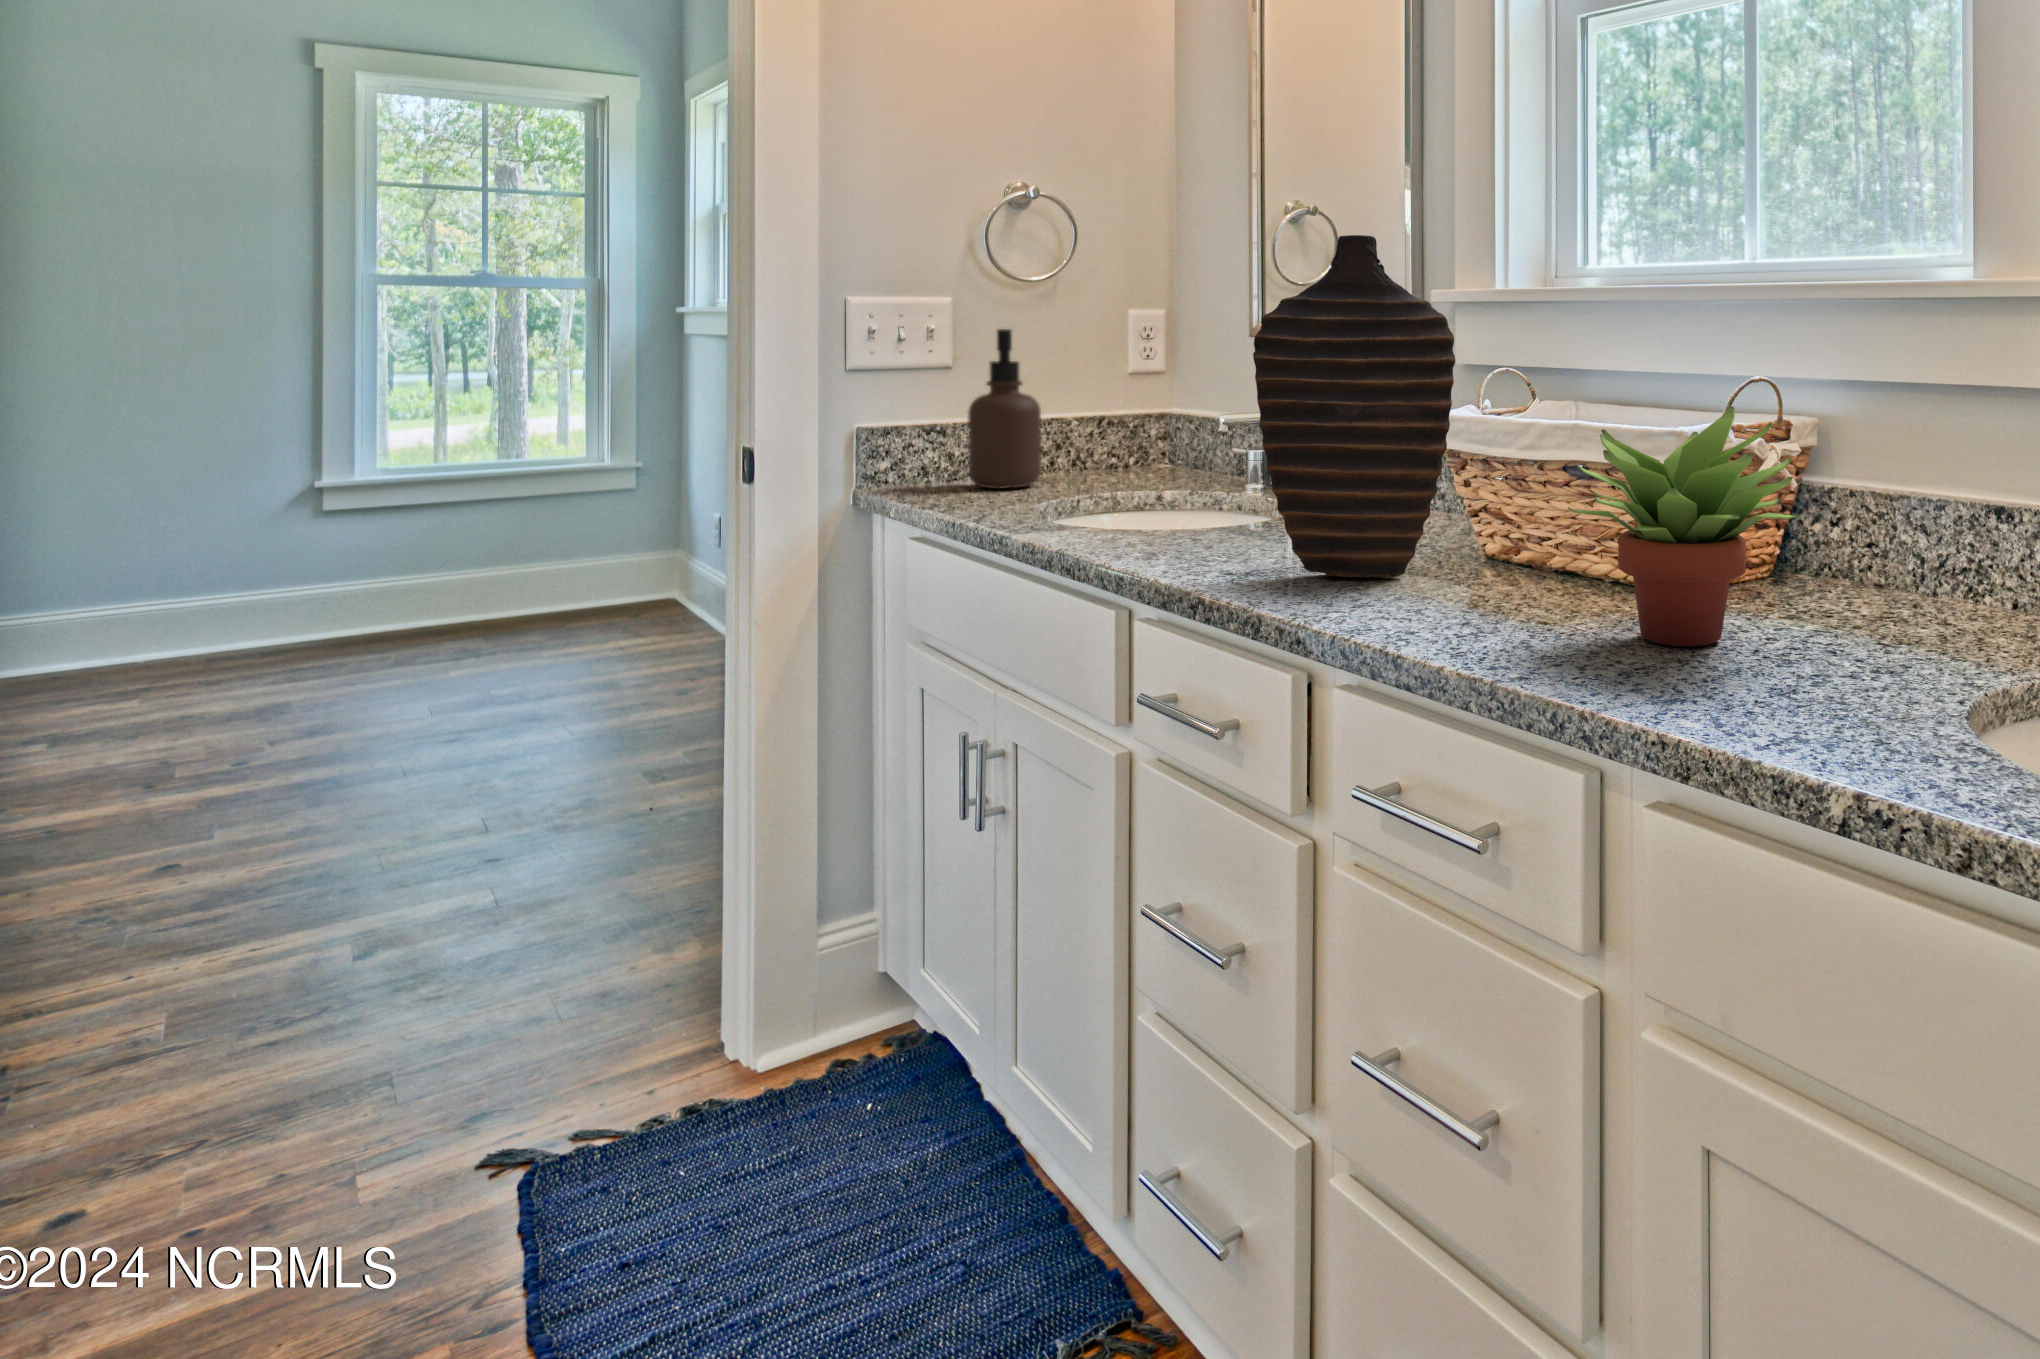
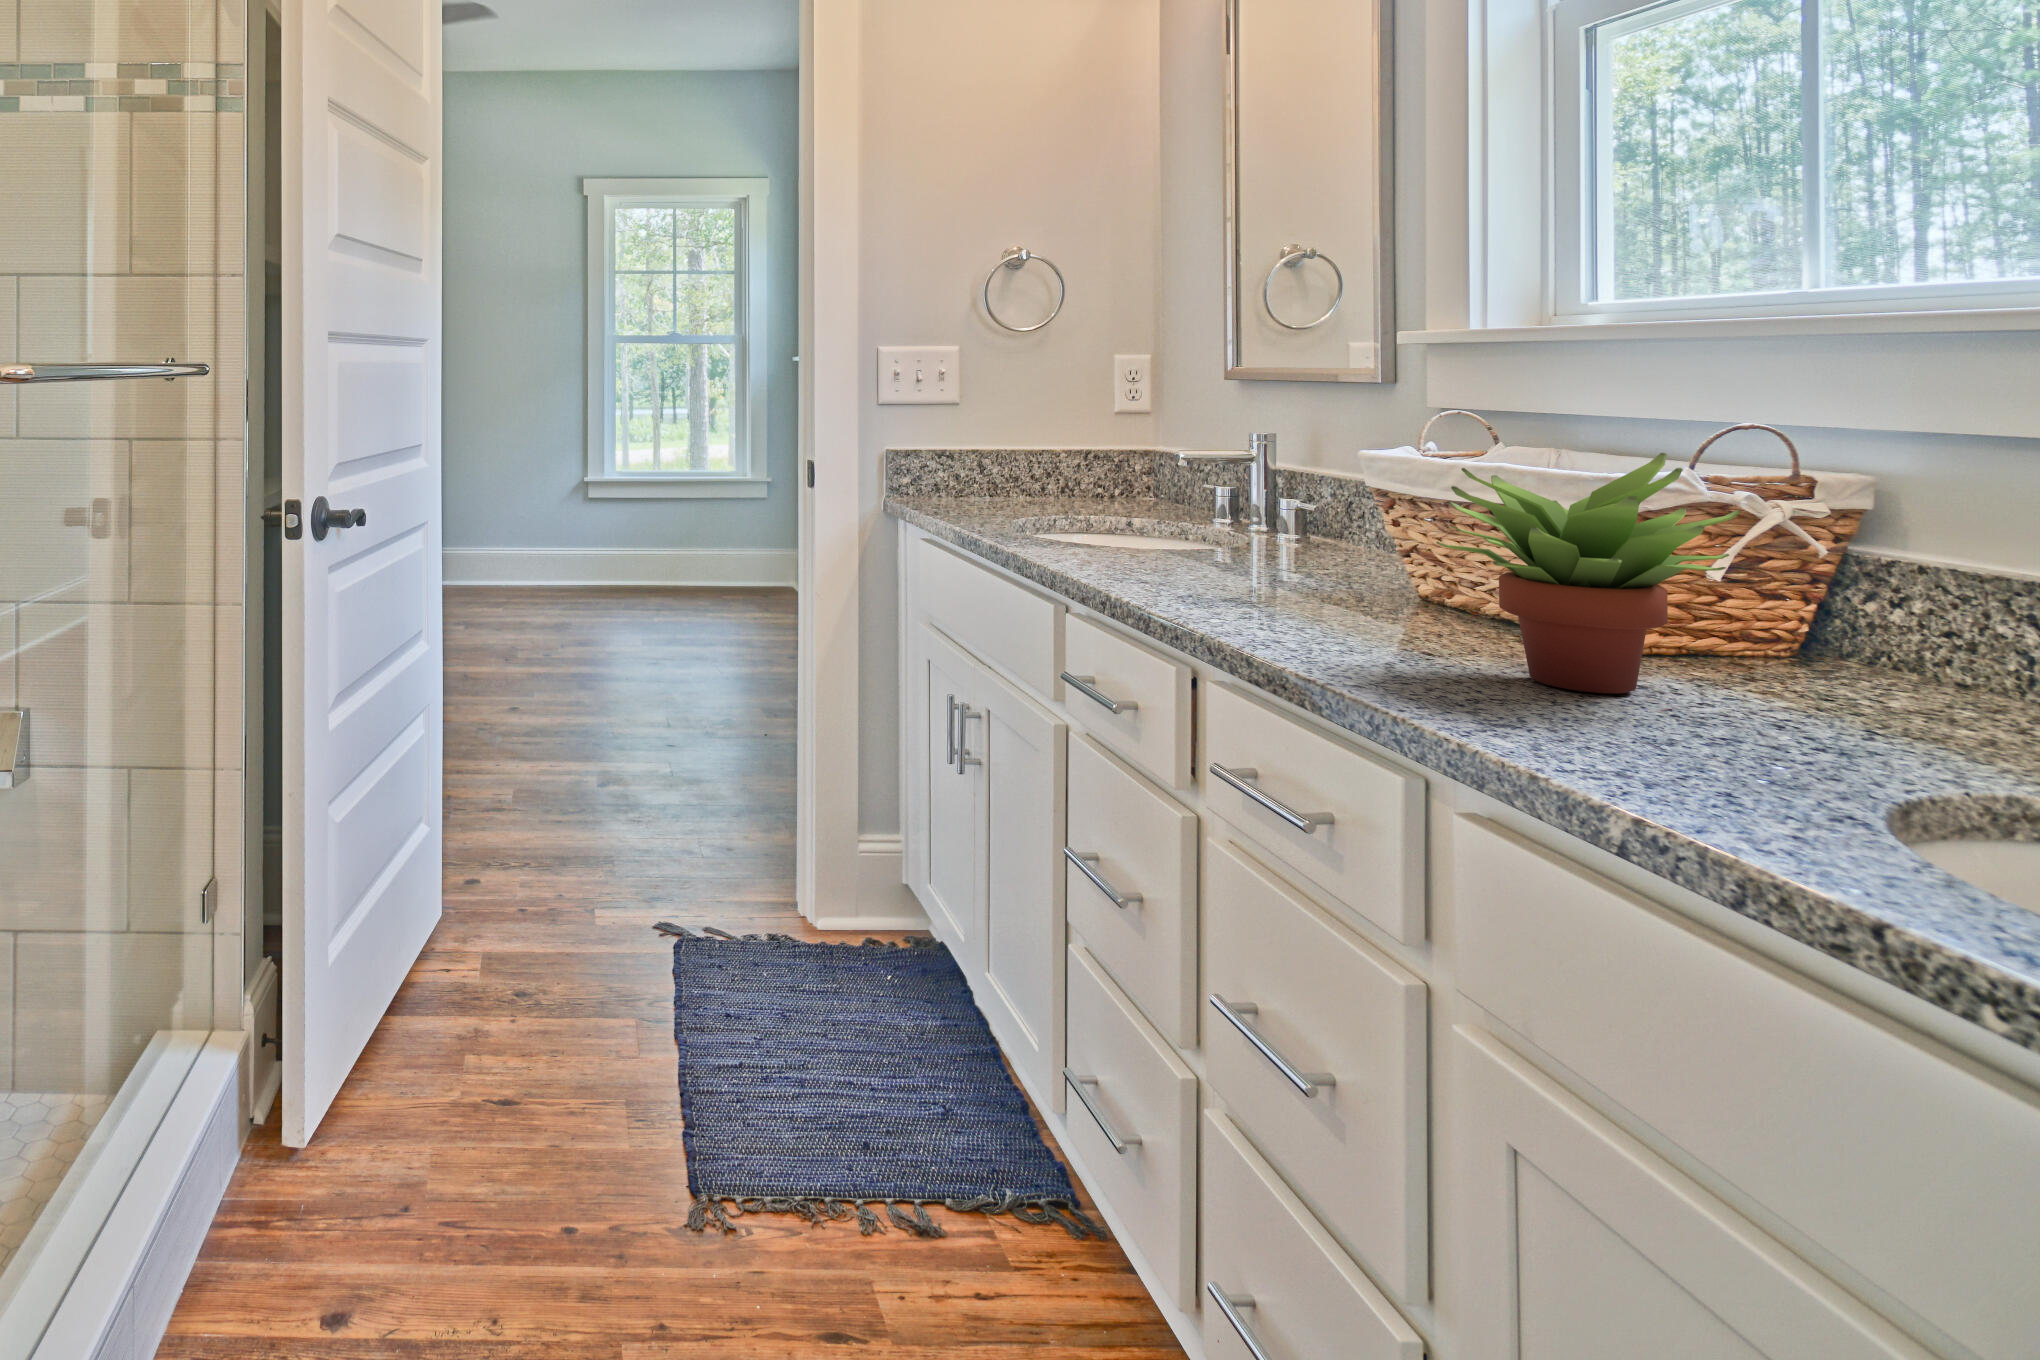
decorative vase: present [1253,235,1455,577] -> none [1159,294,1364,601]
soap dispenser: present [968,329,1041,489] -> none [972,380,1031,508]

